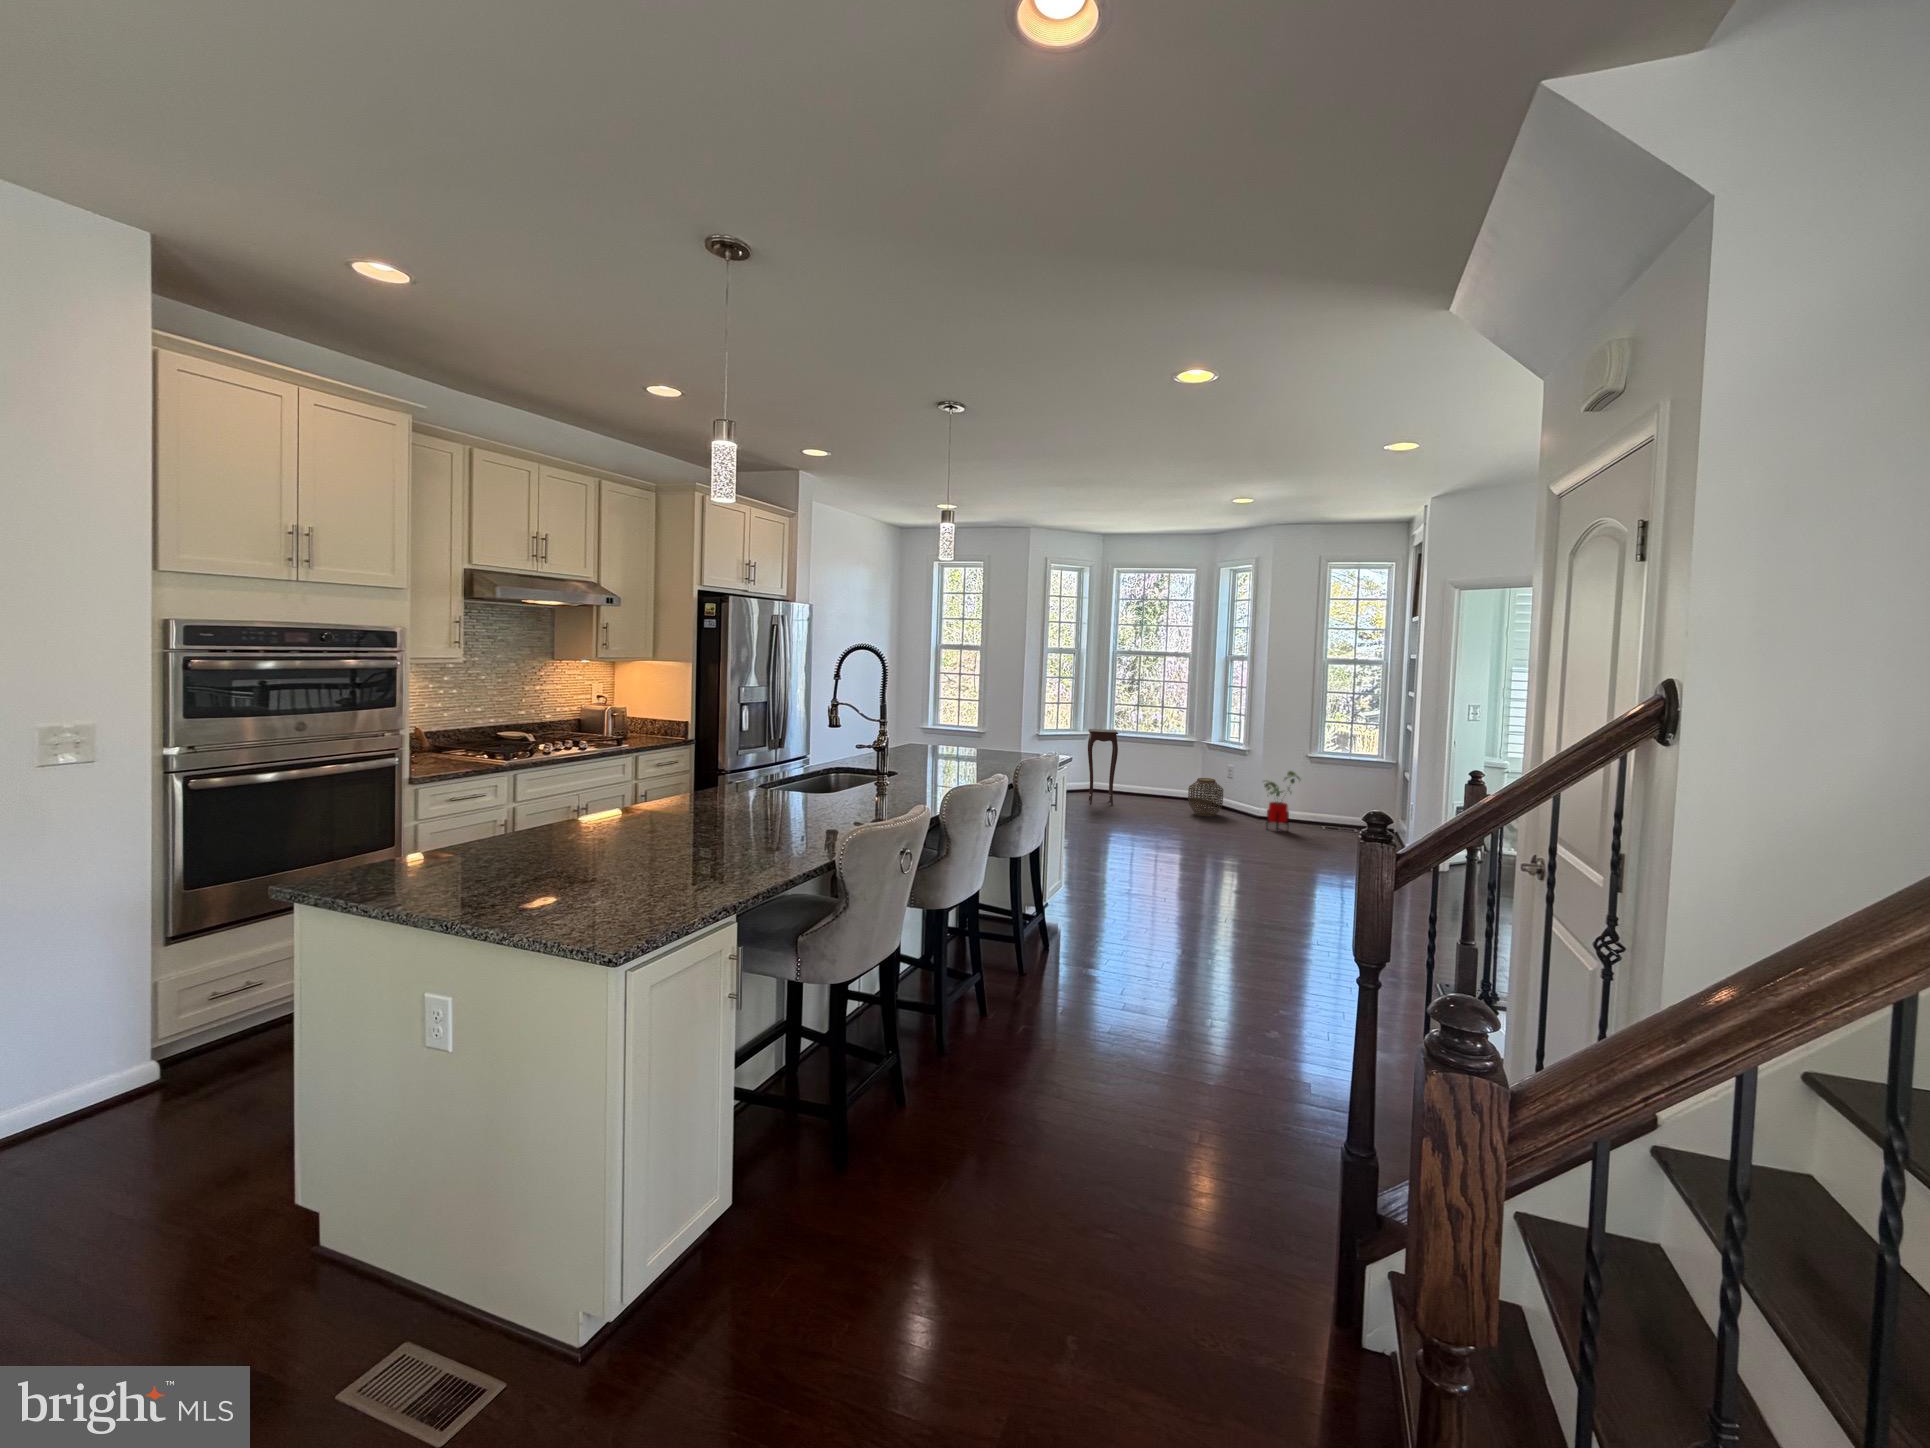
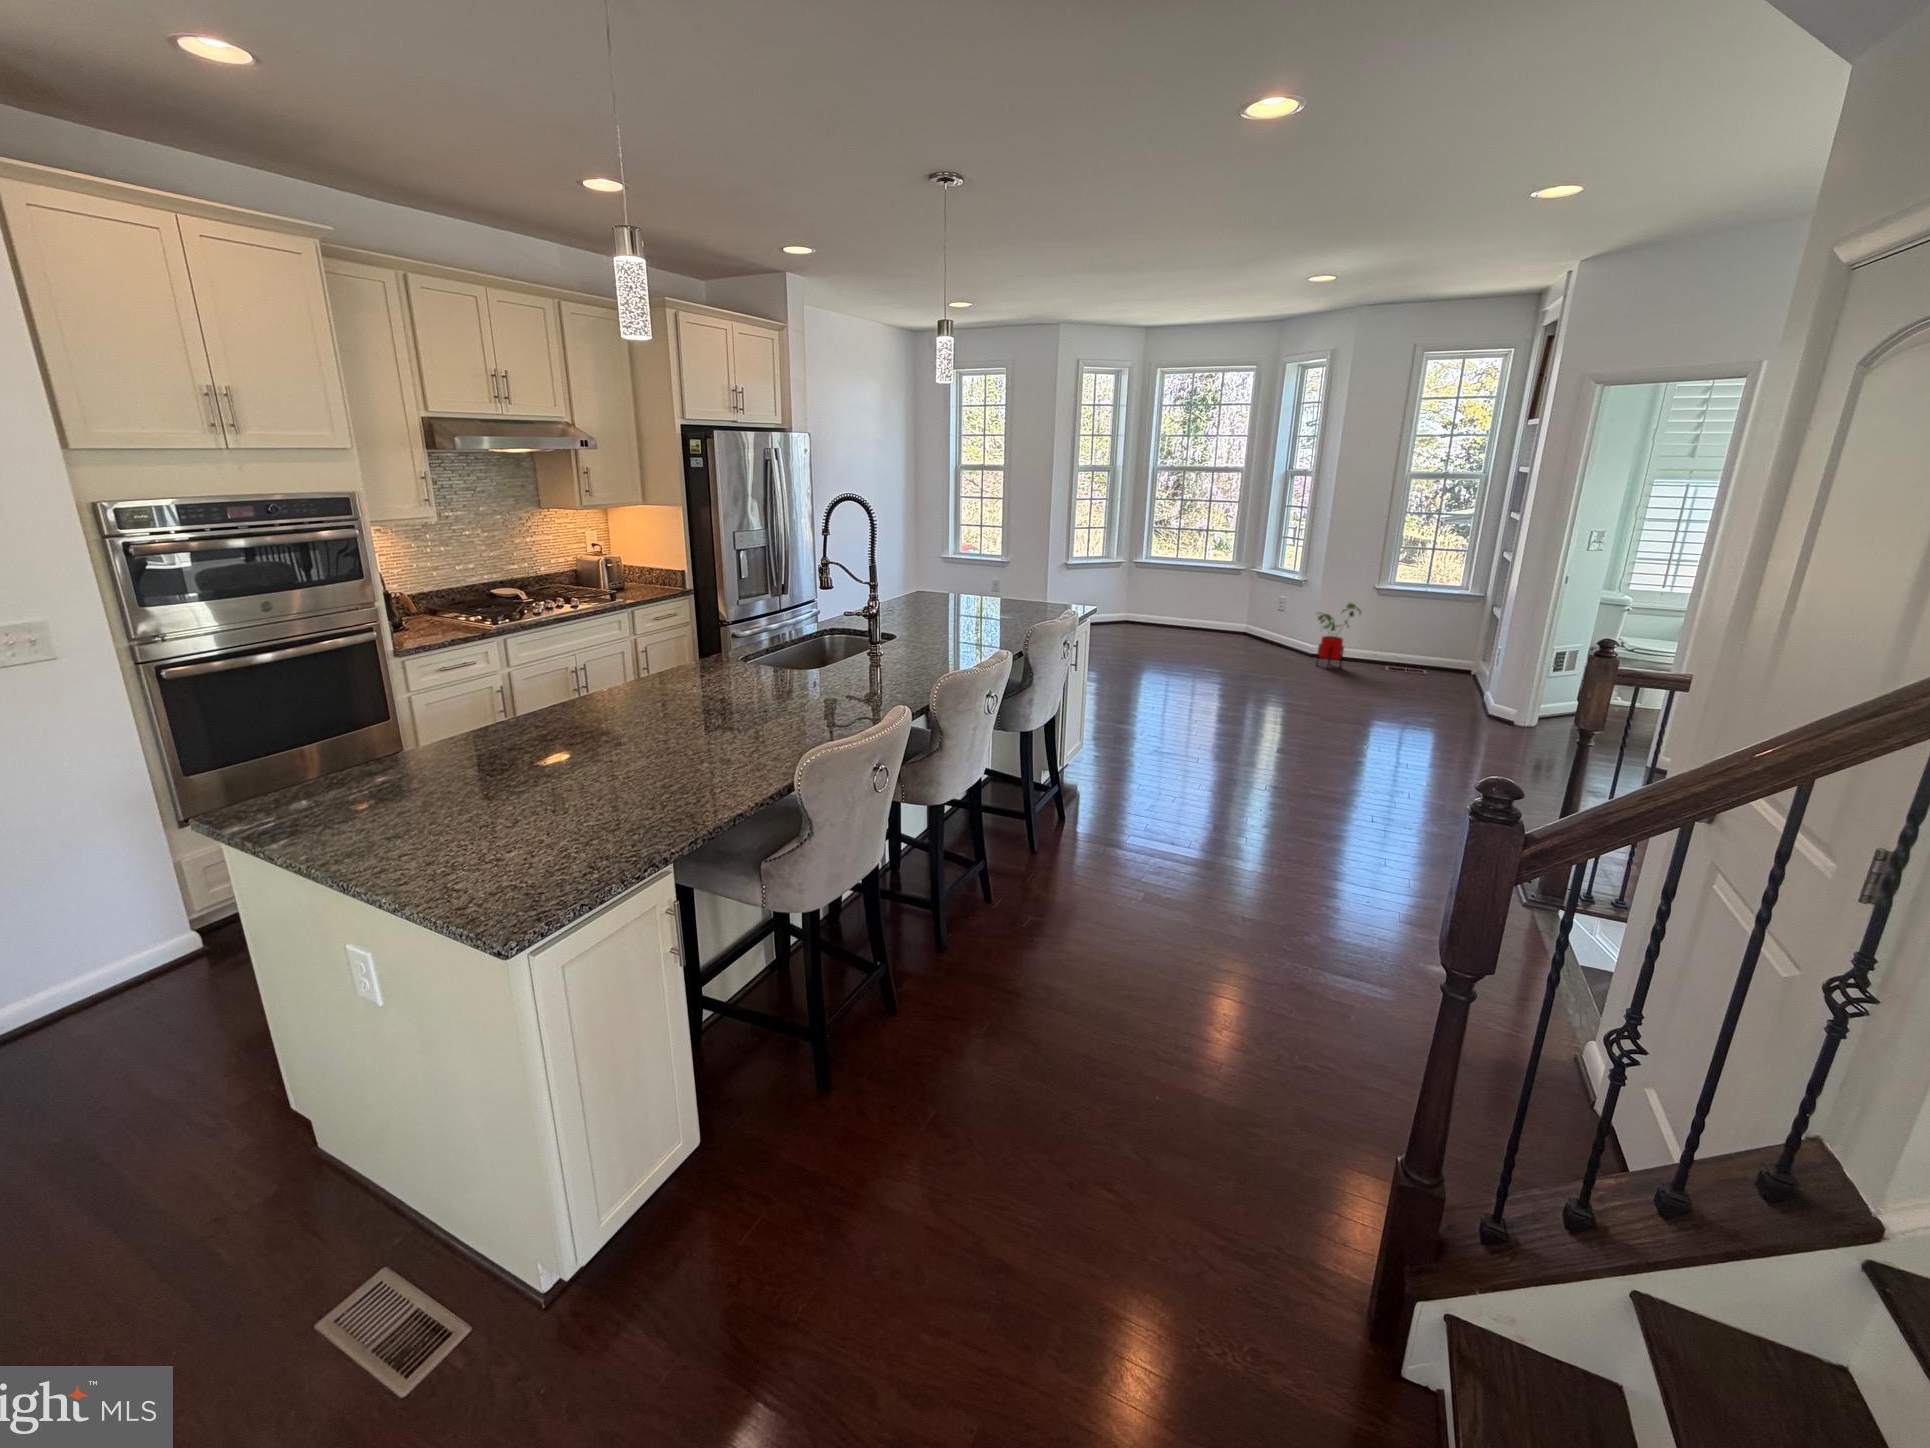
side table: present [1088,729,1118,805] -> none [1120,554,1155,635]
woven basket: present [1188,778,1223,816] -> none [1229,607,1270,649]

